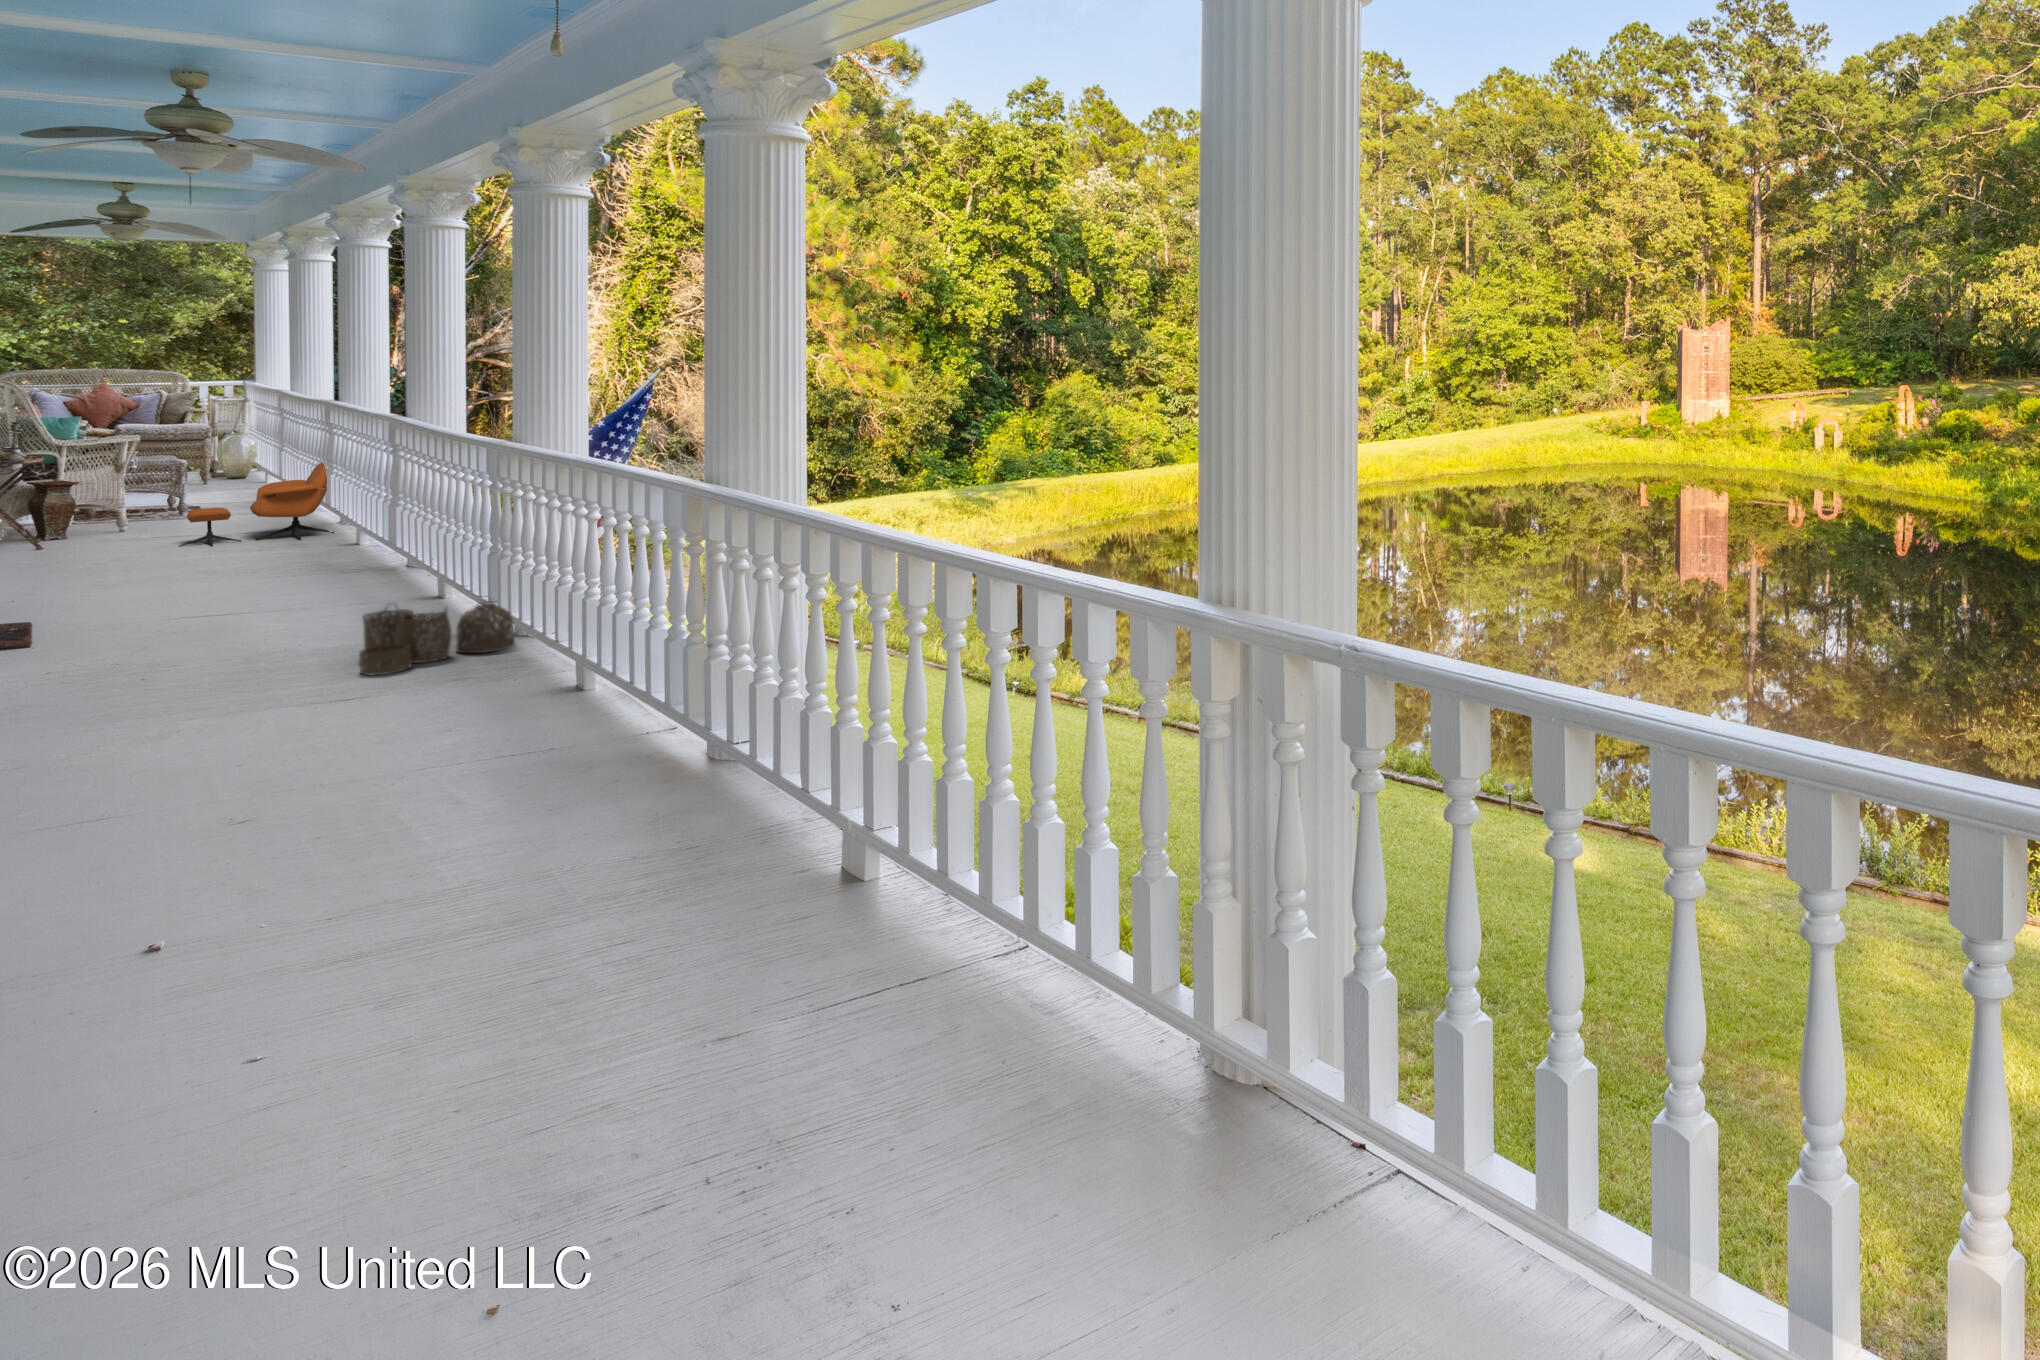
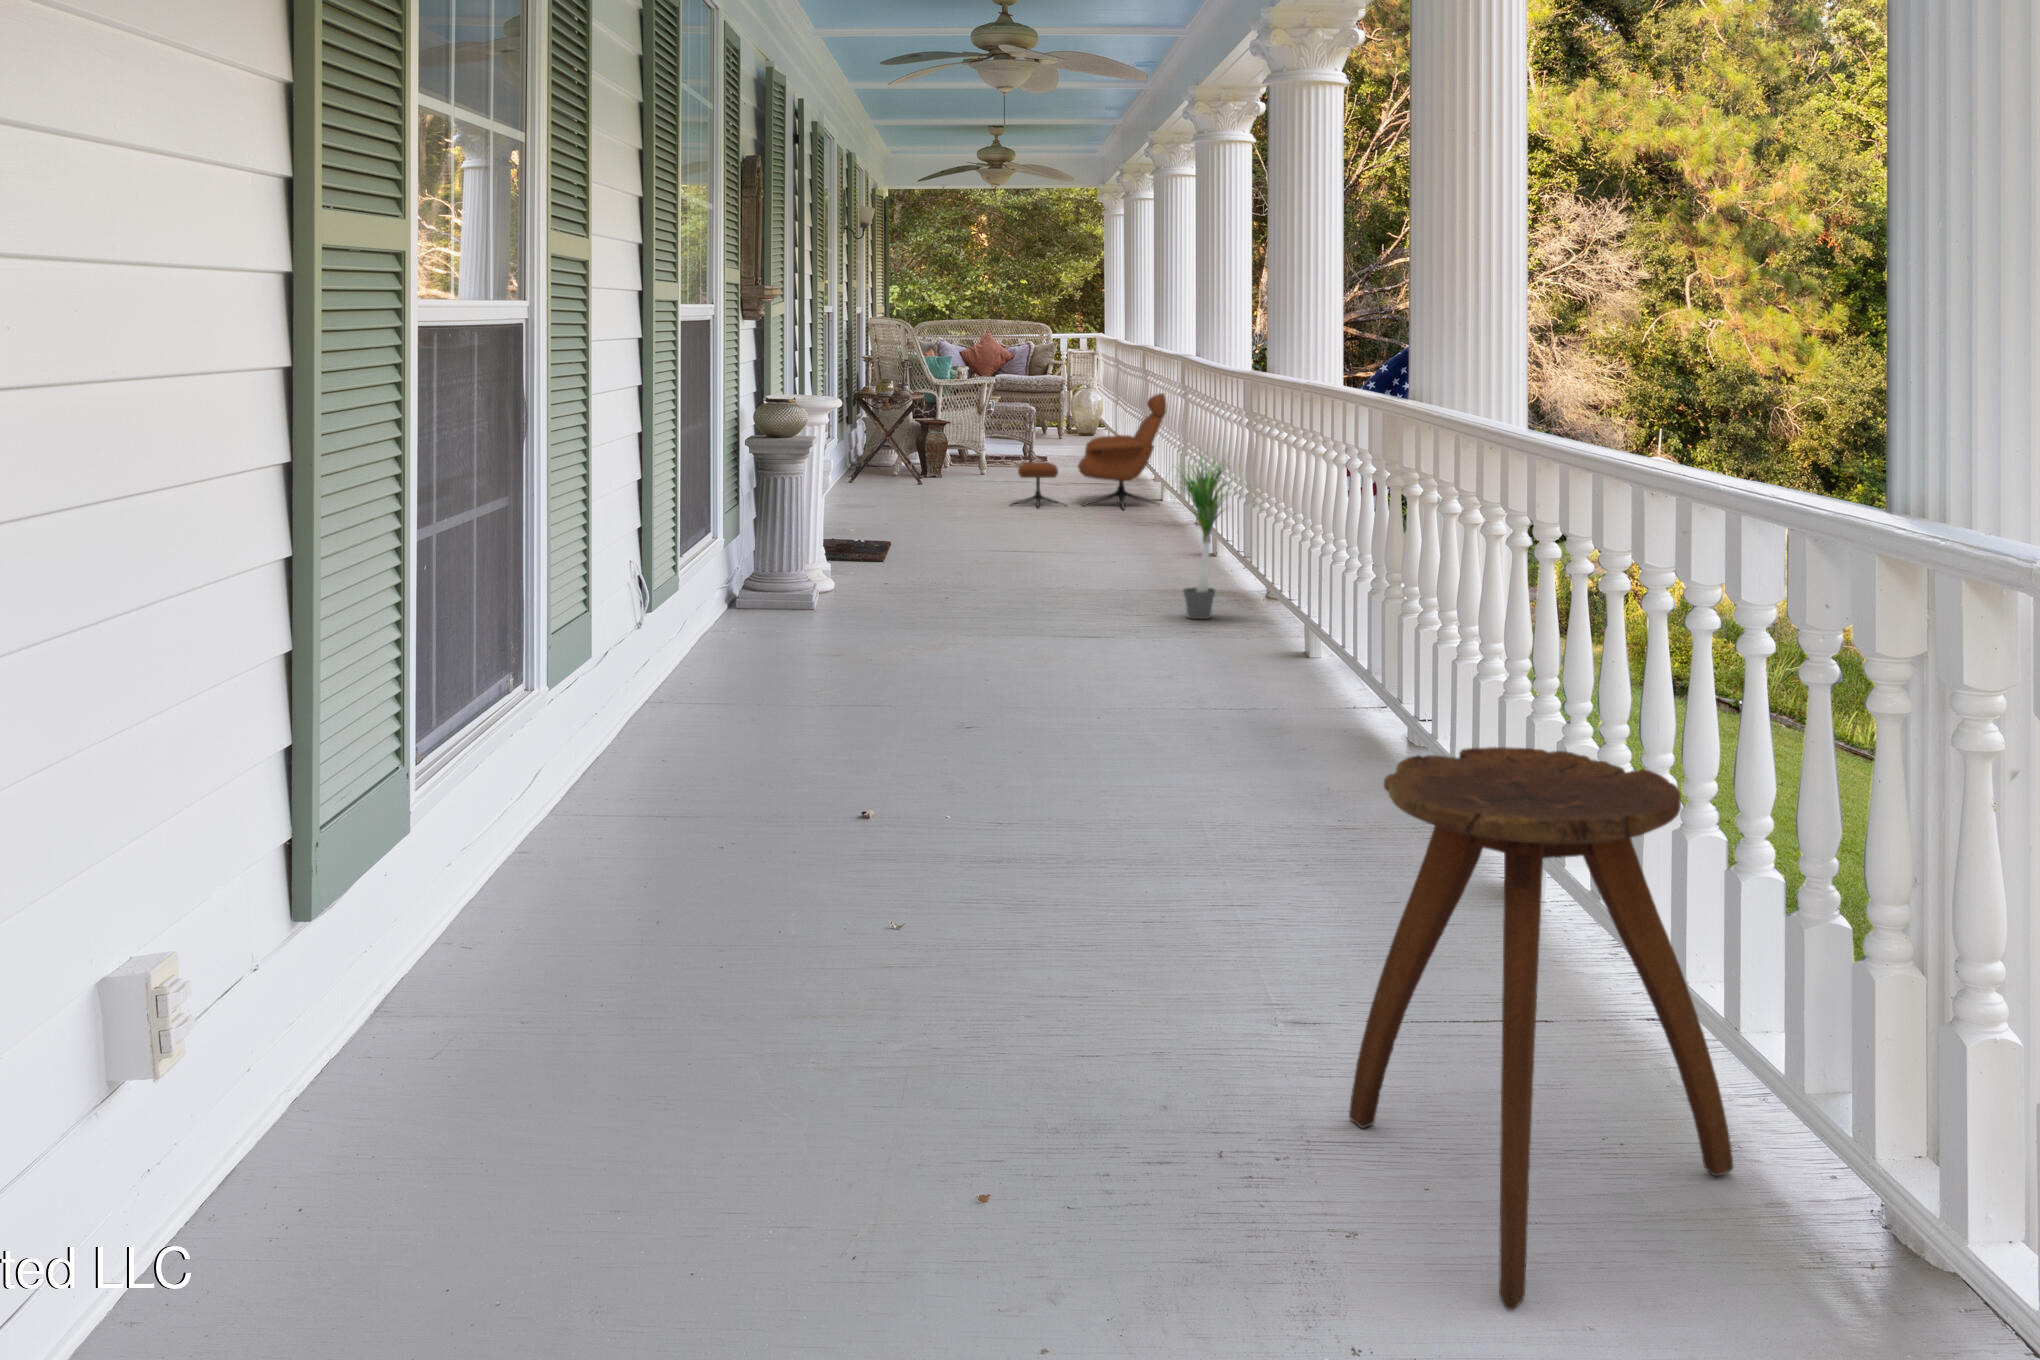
potted plant: none [345,481,444,607] -> present [1175,452,1252,619]
woven basket: present [359,602,515,676] -> none [1132,623,1355,749]
stool: none [514,611,682,801] -> present [1349,747,1734,1310]

